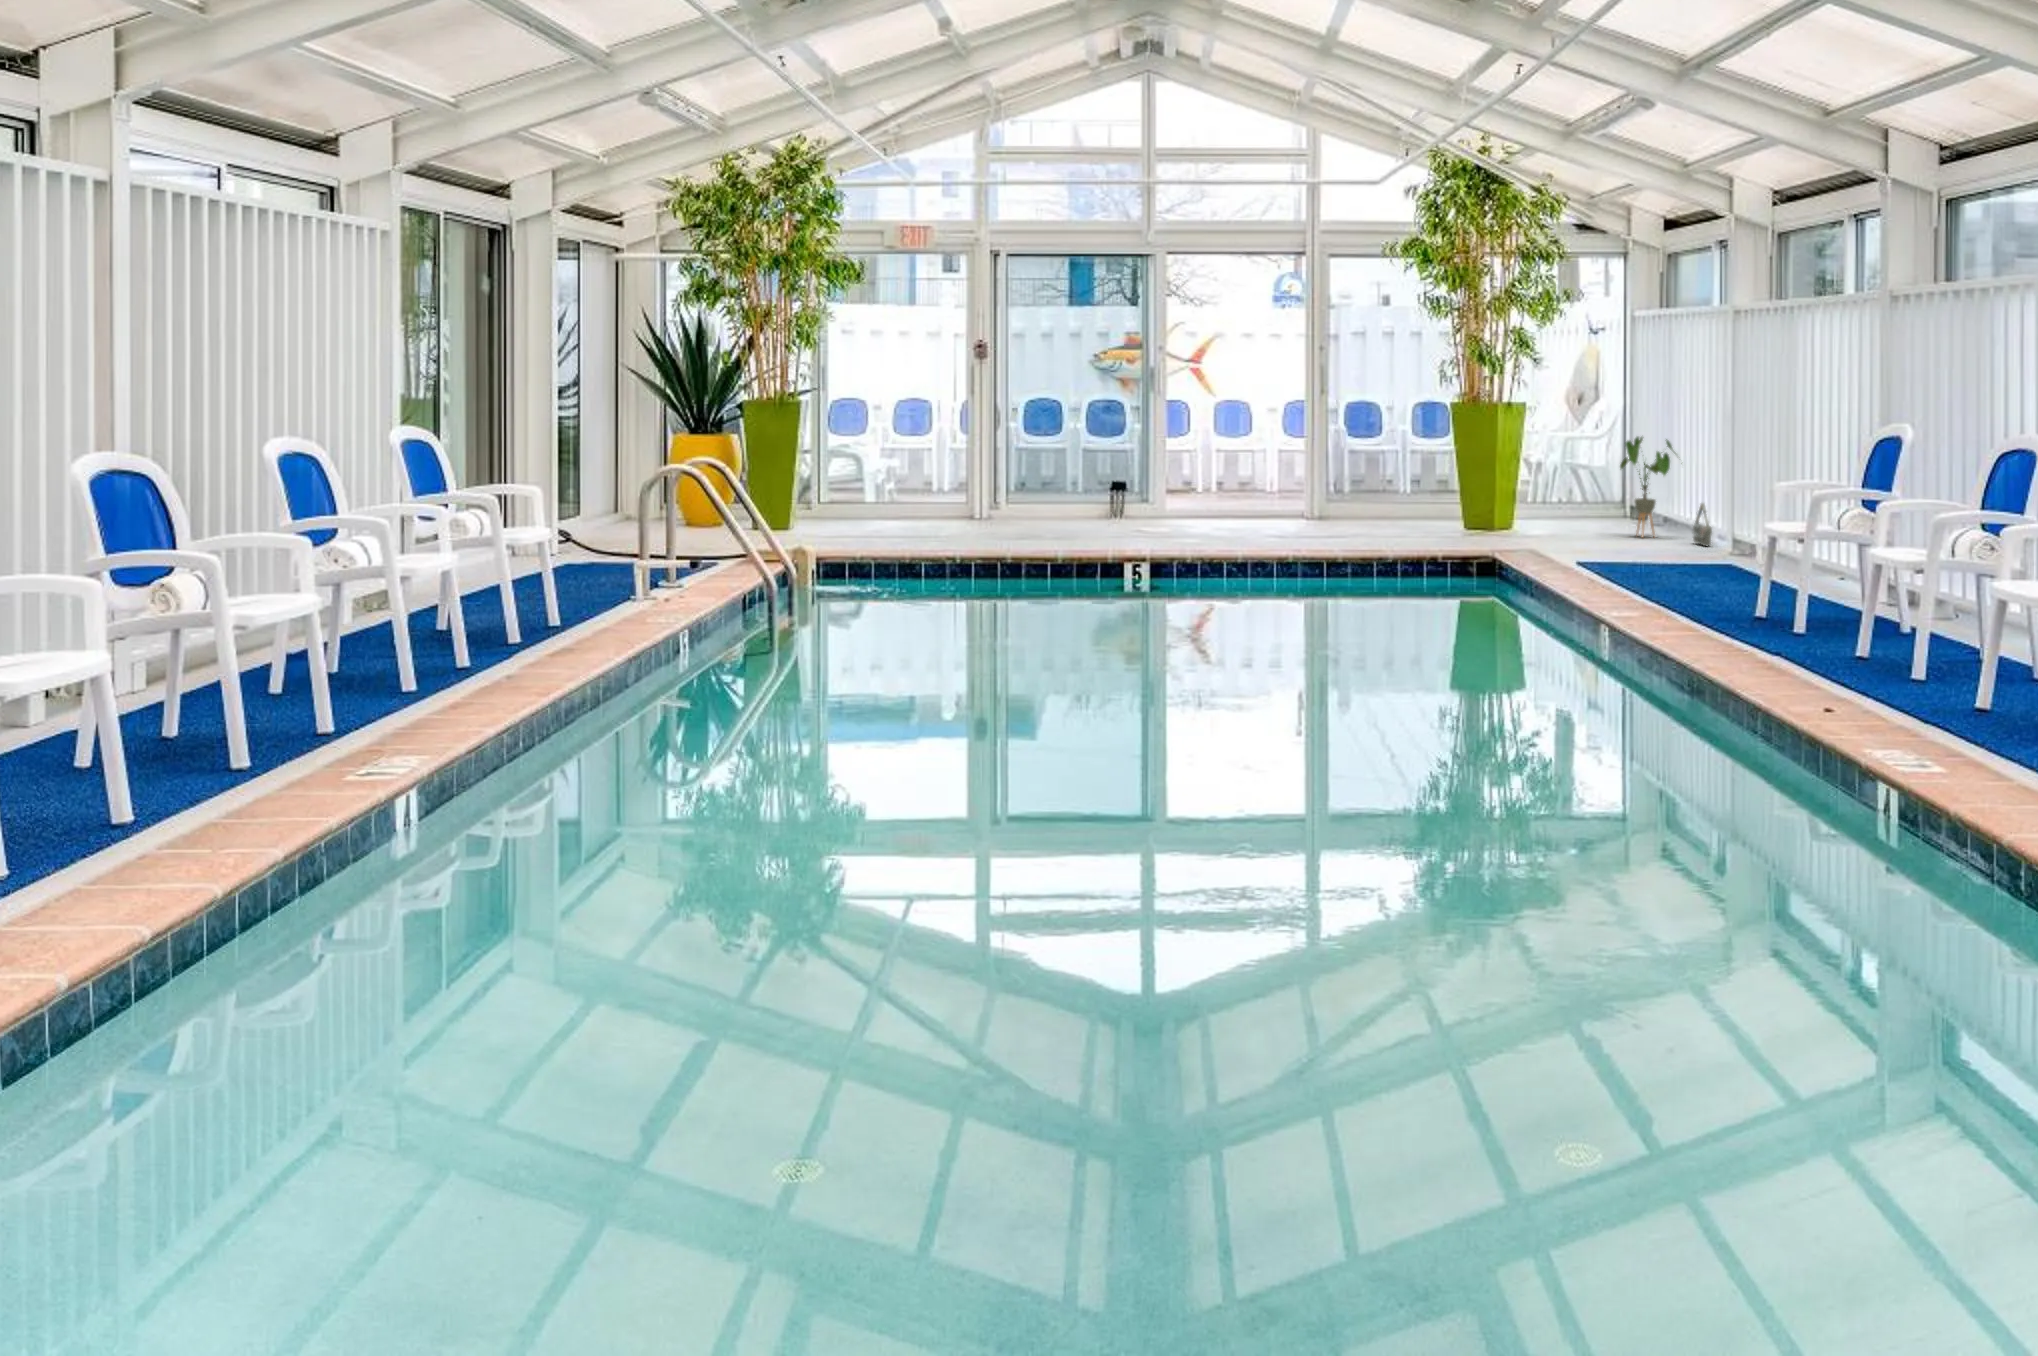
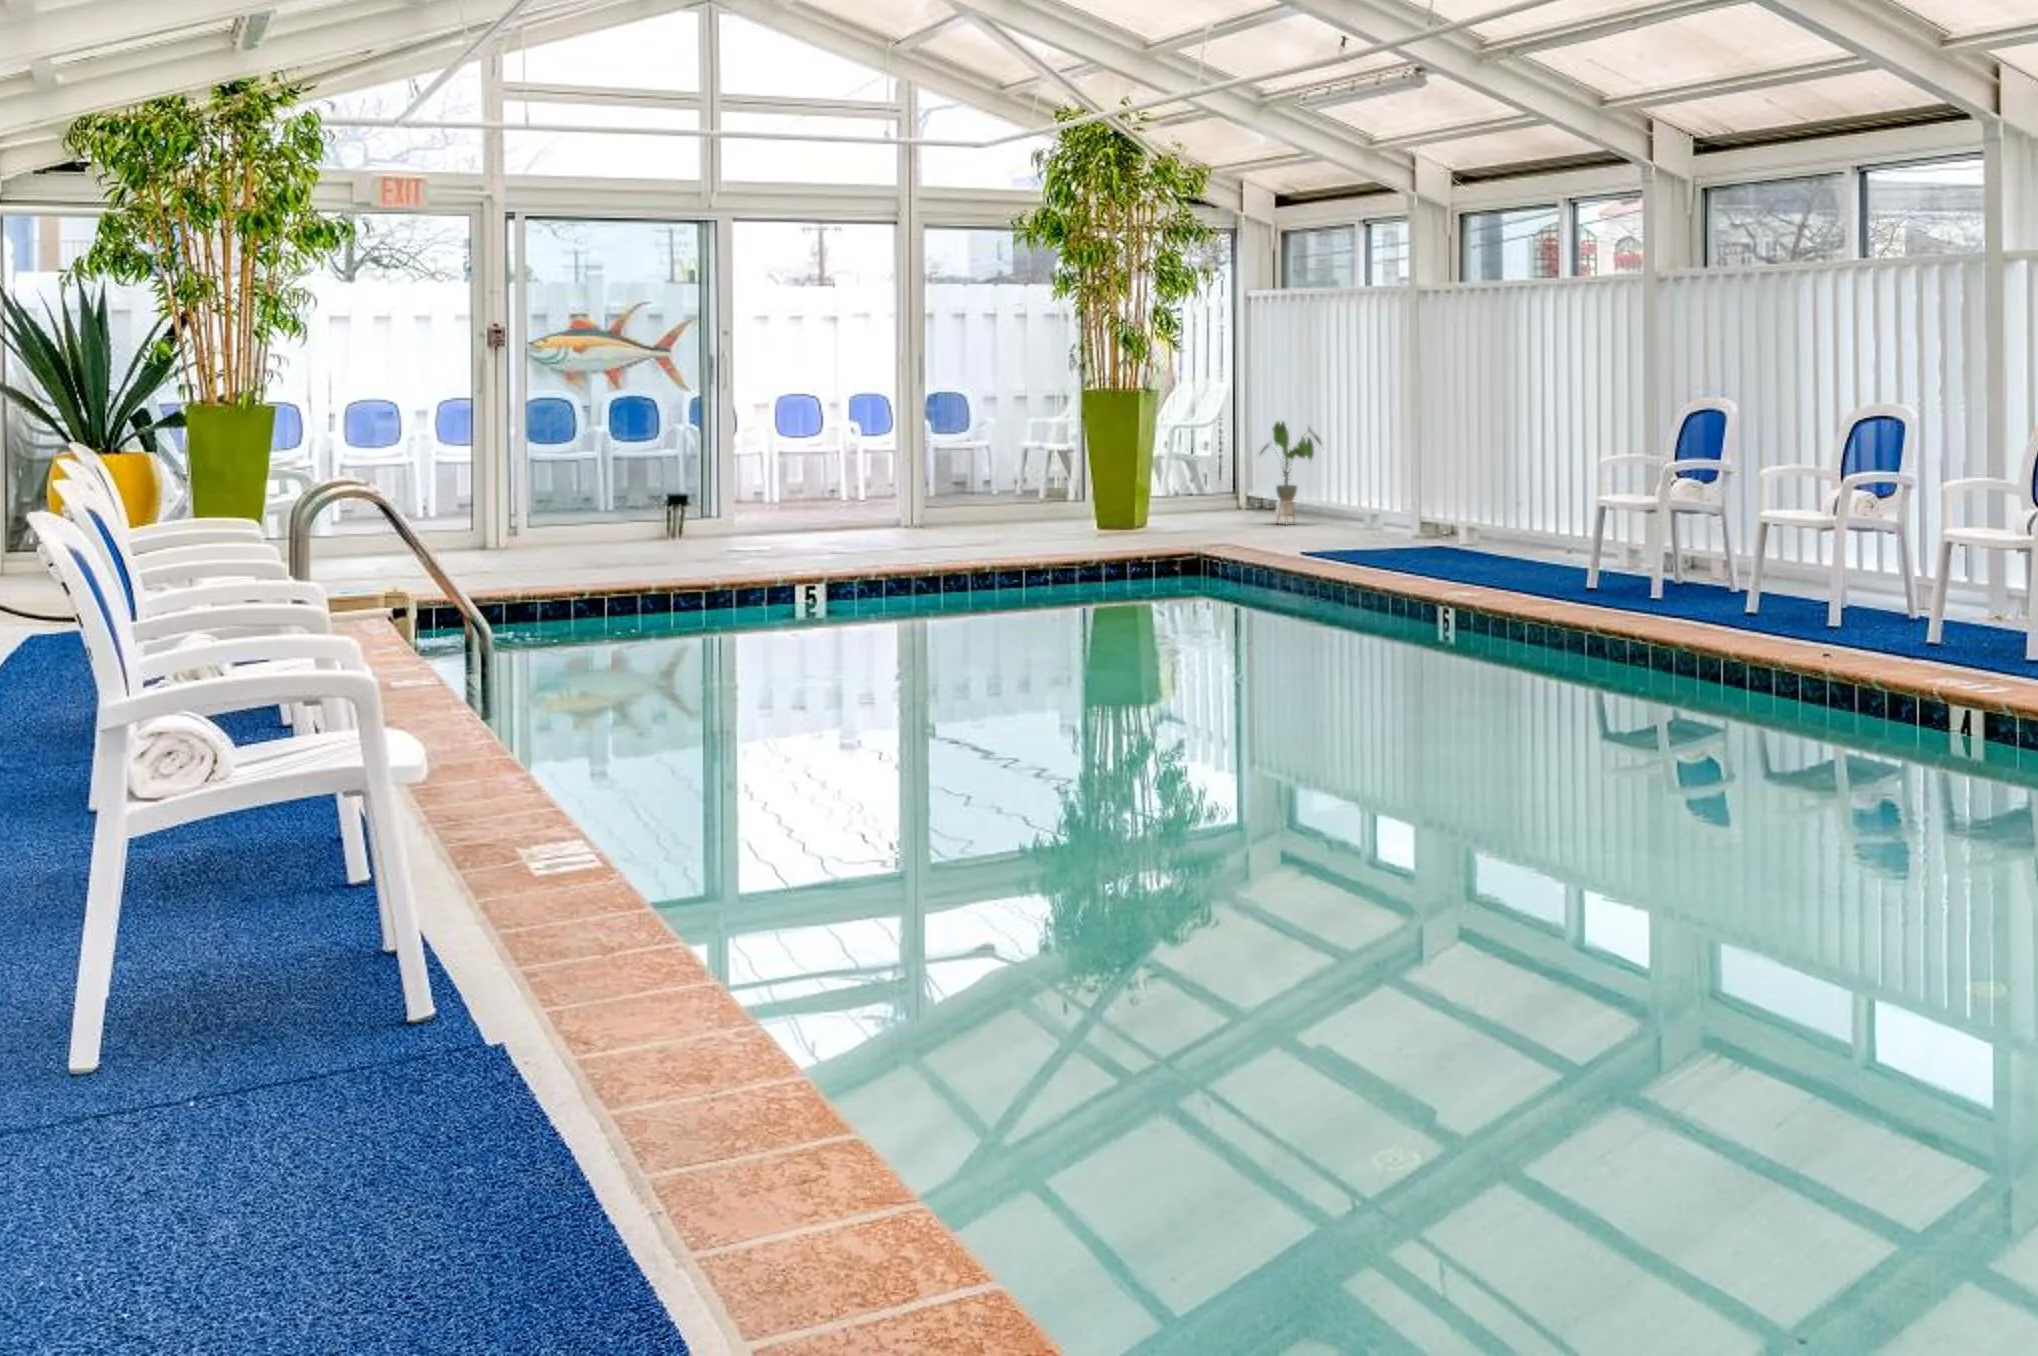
bag: present [1693,503,1712,546] -> none [1343,486,1369,529]

